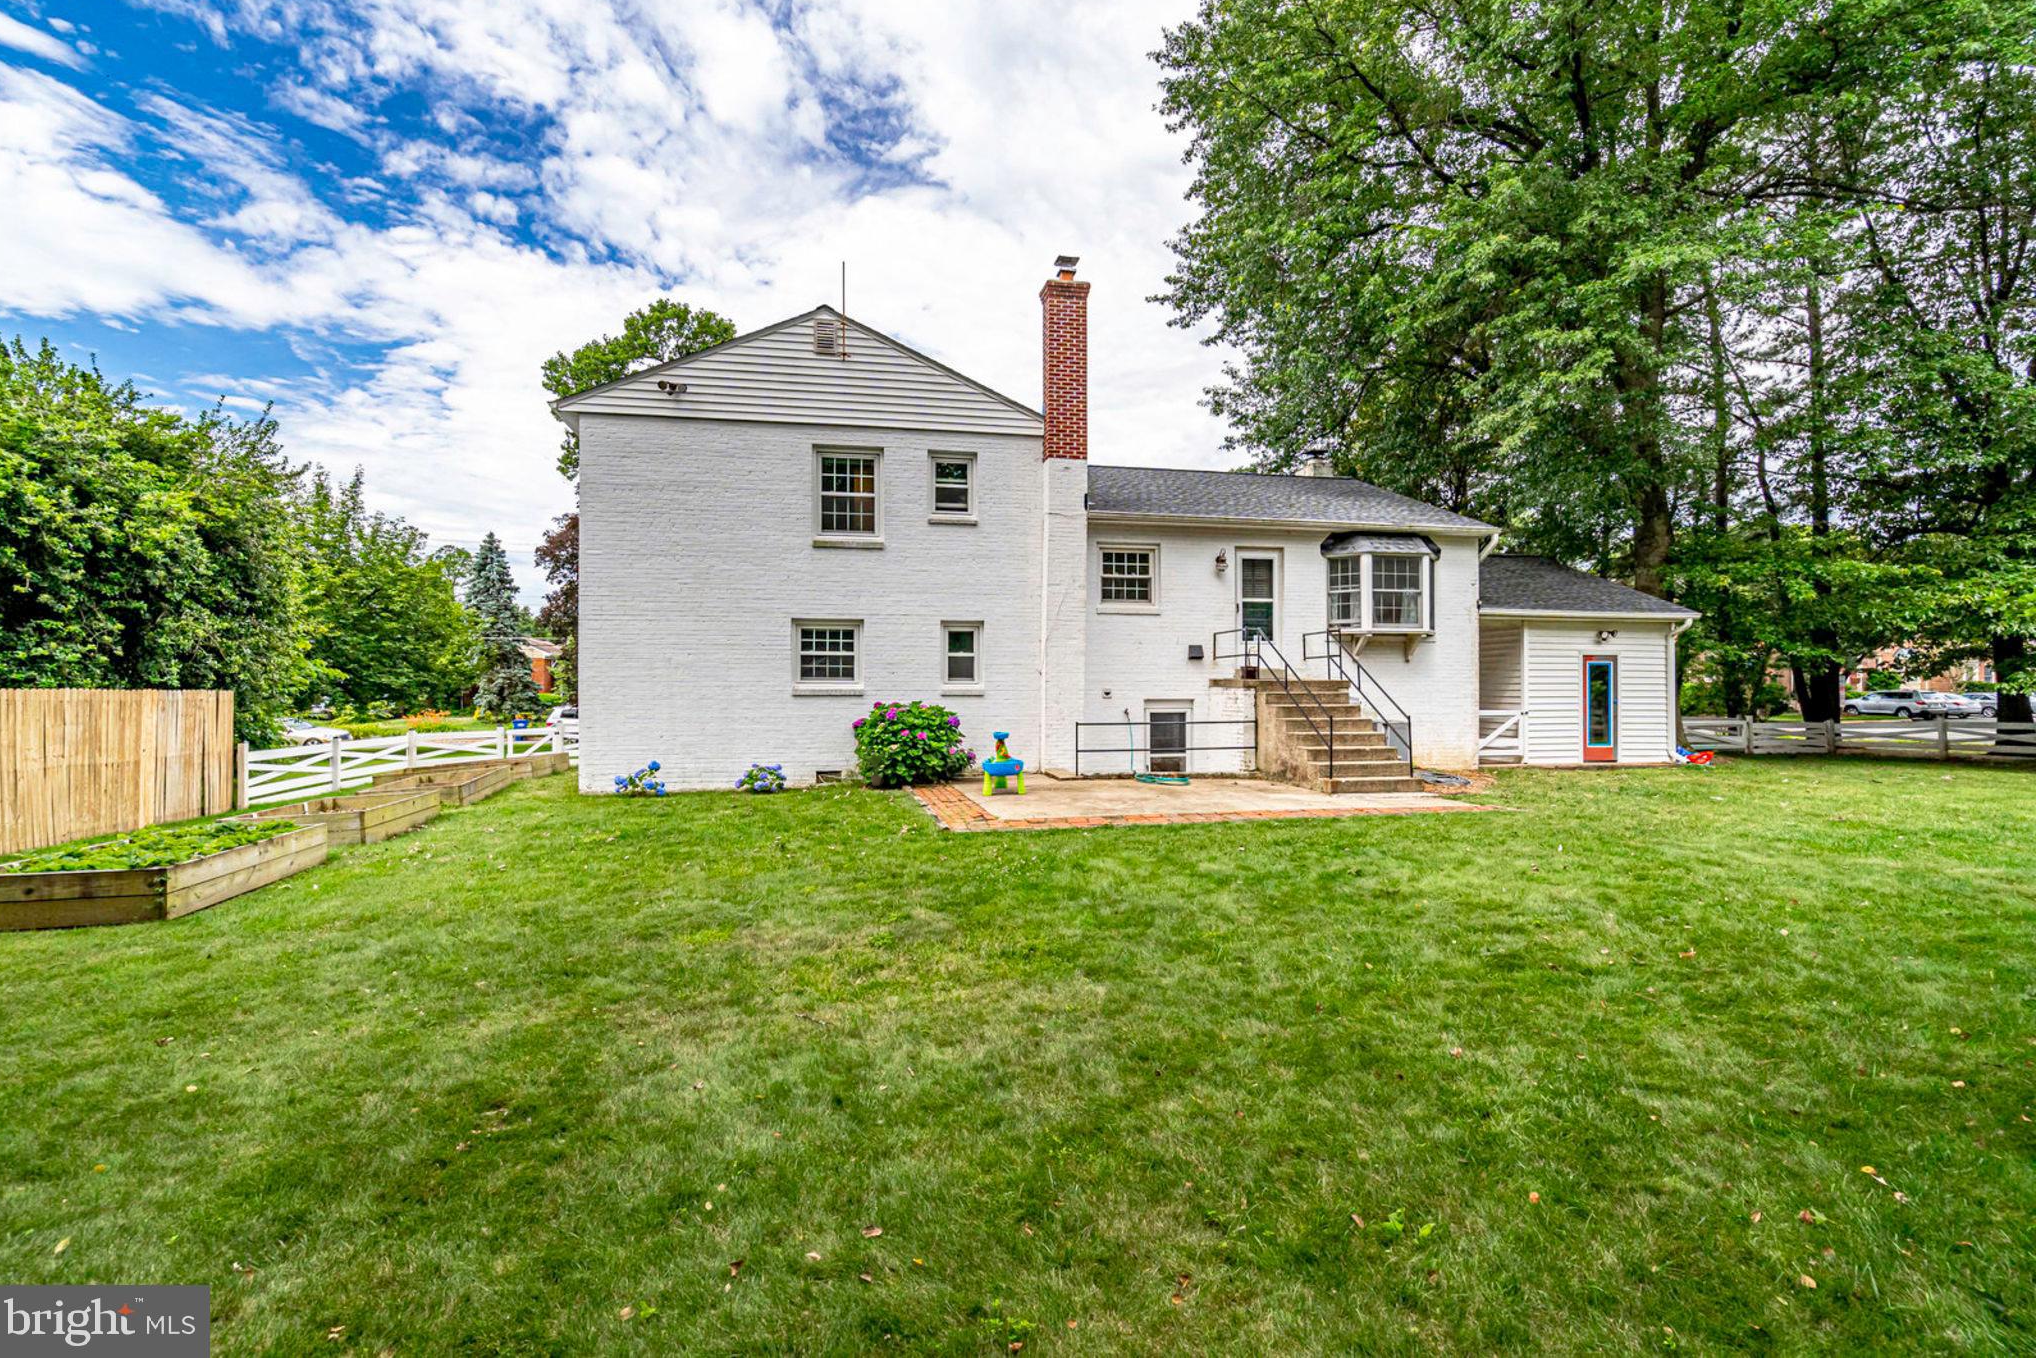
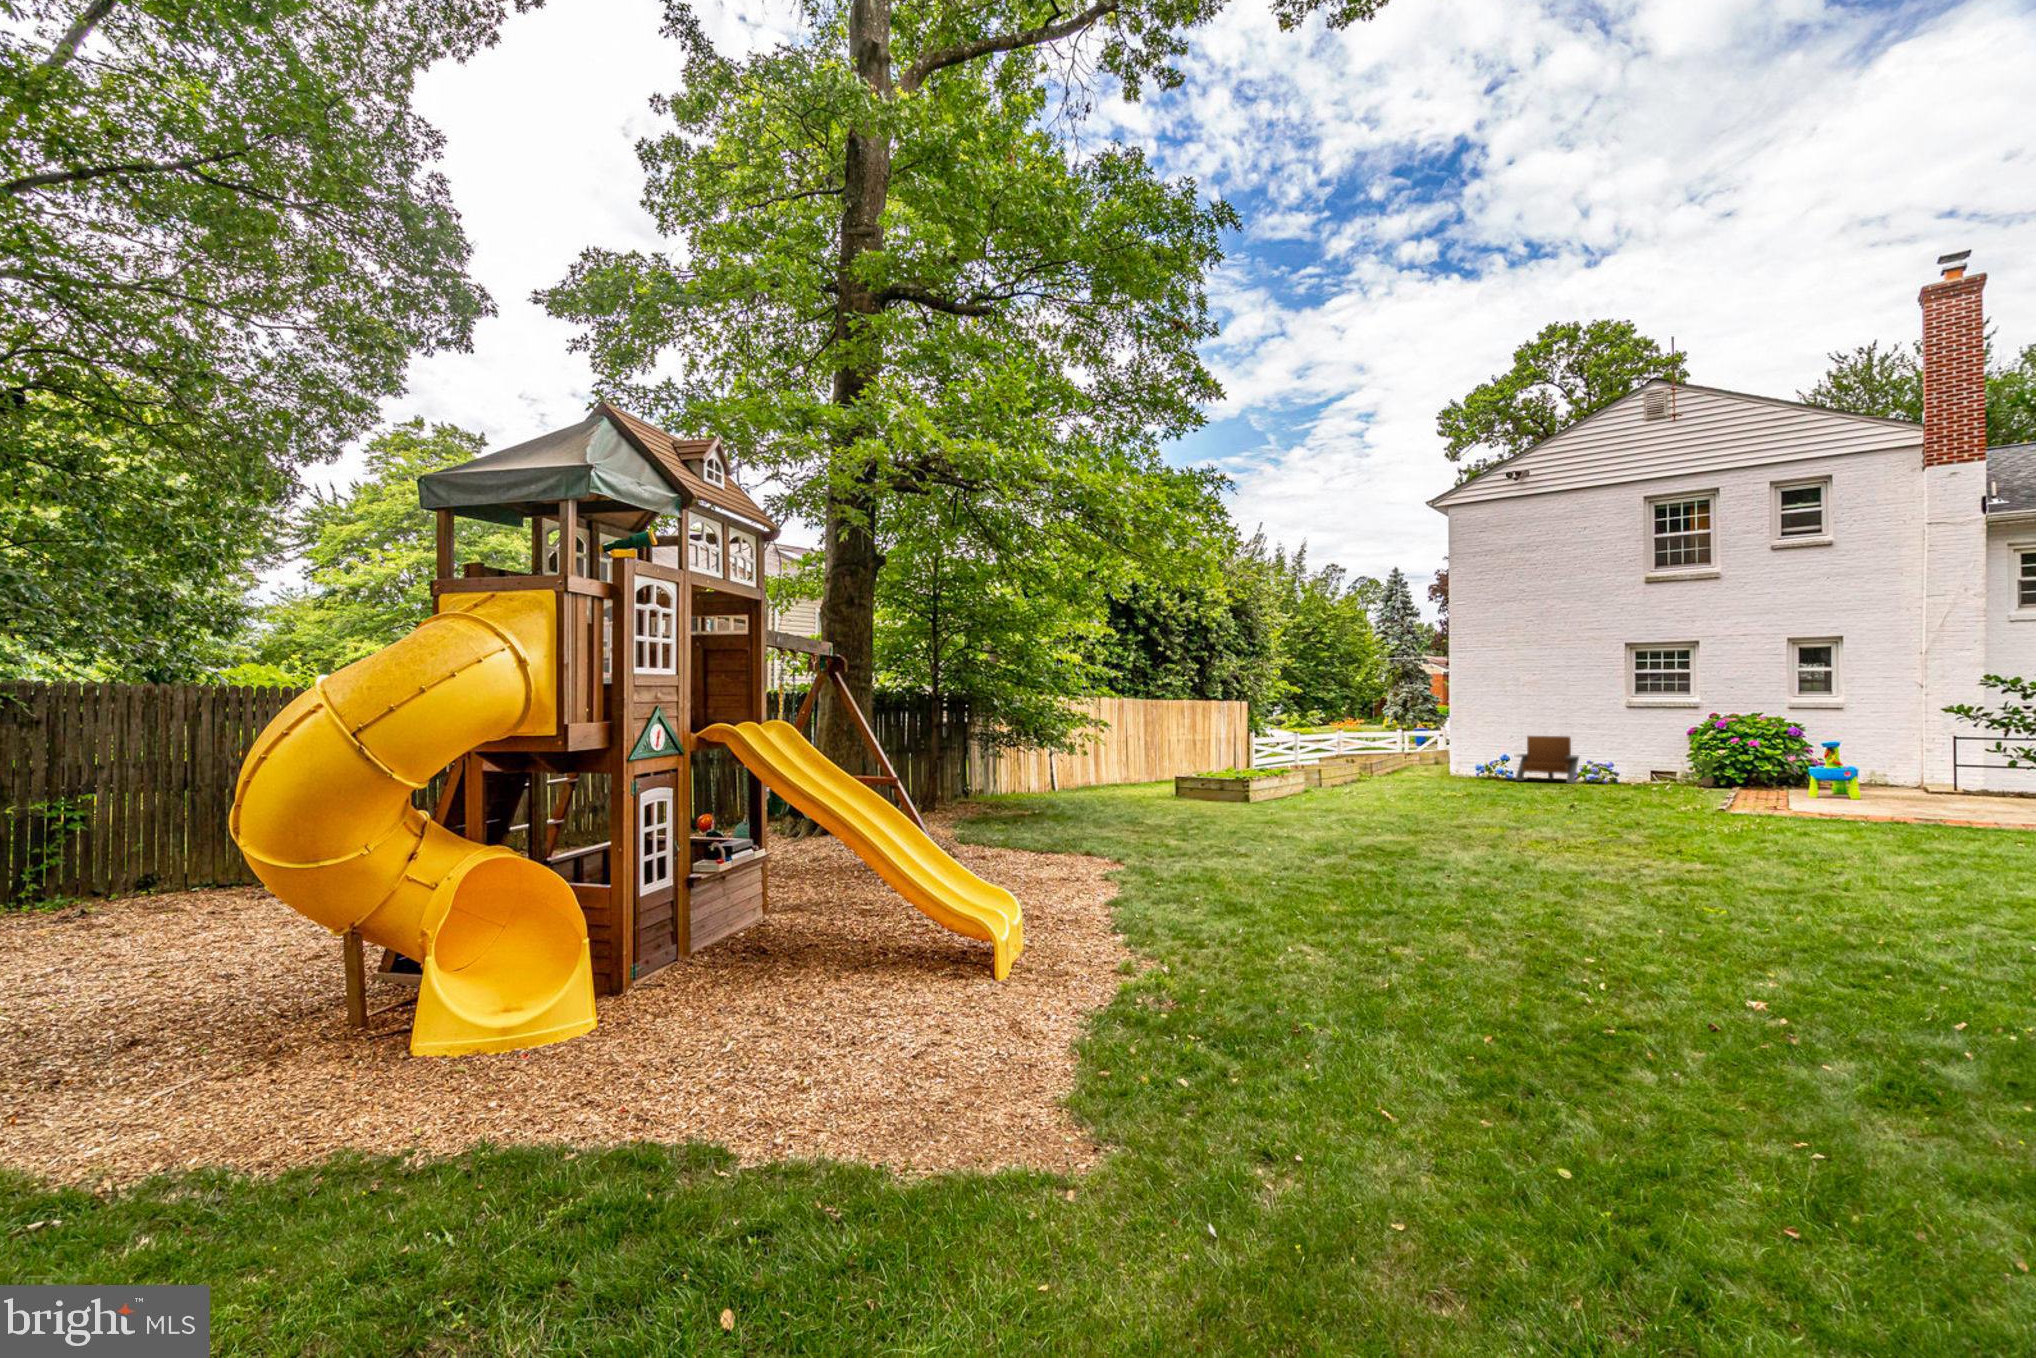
lounge chair: none [676,734,748,798] -> present [1516,736,1579,784]

